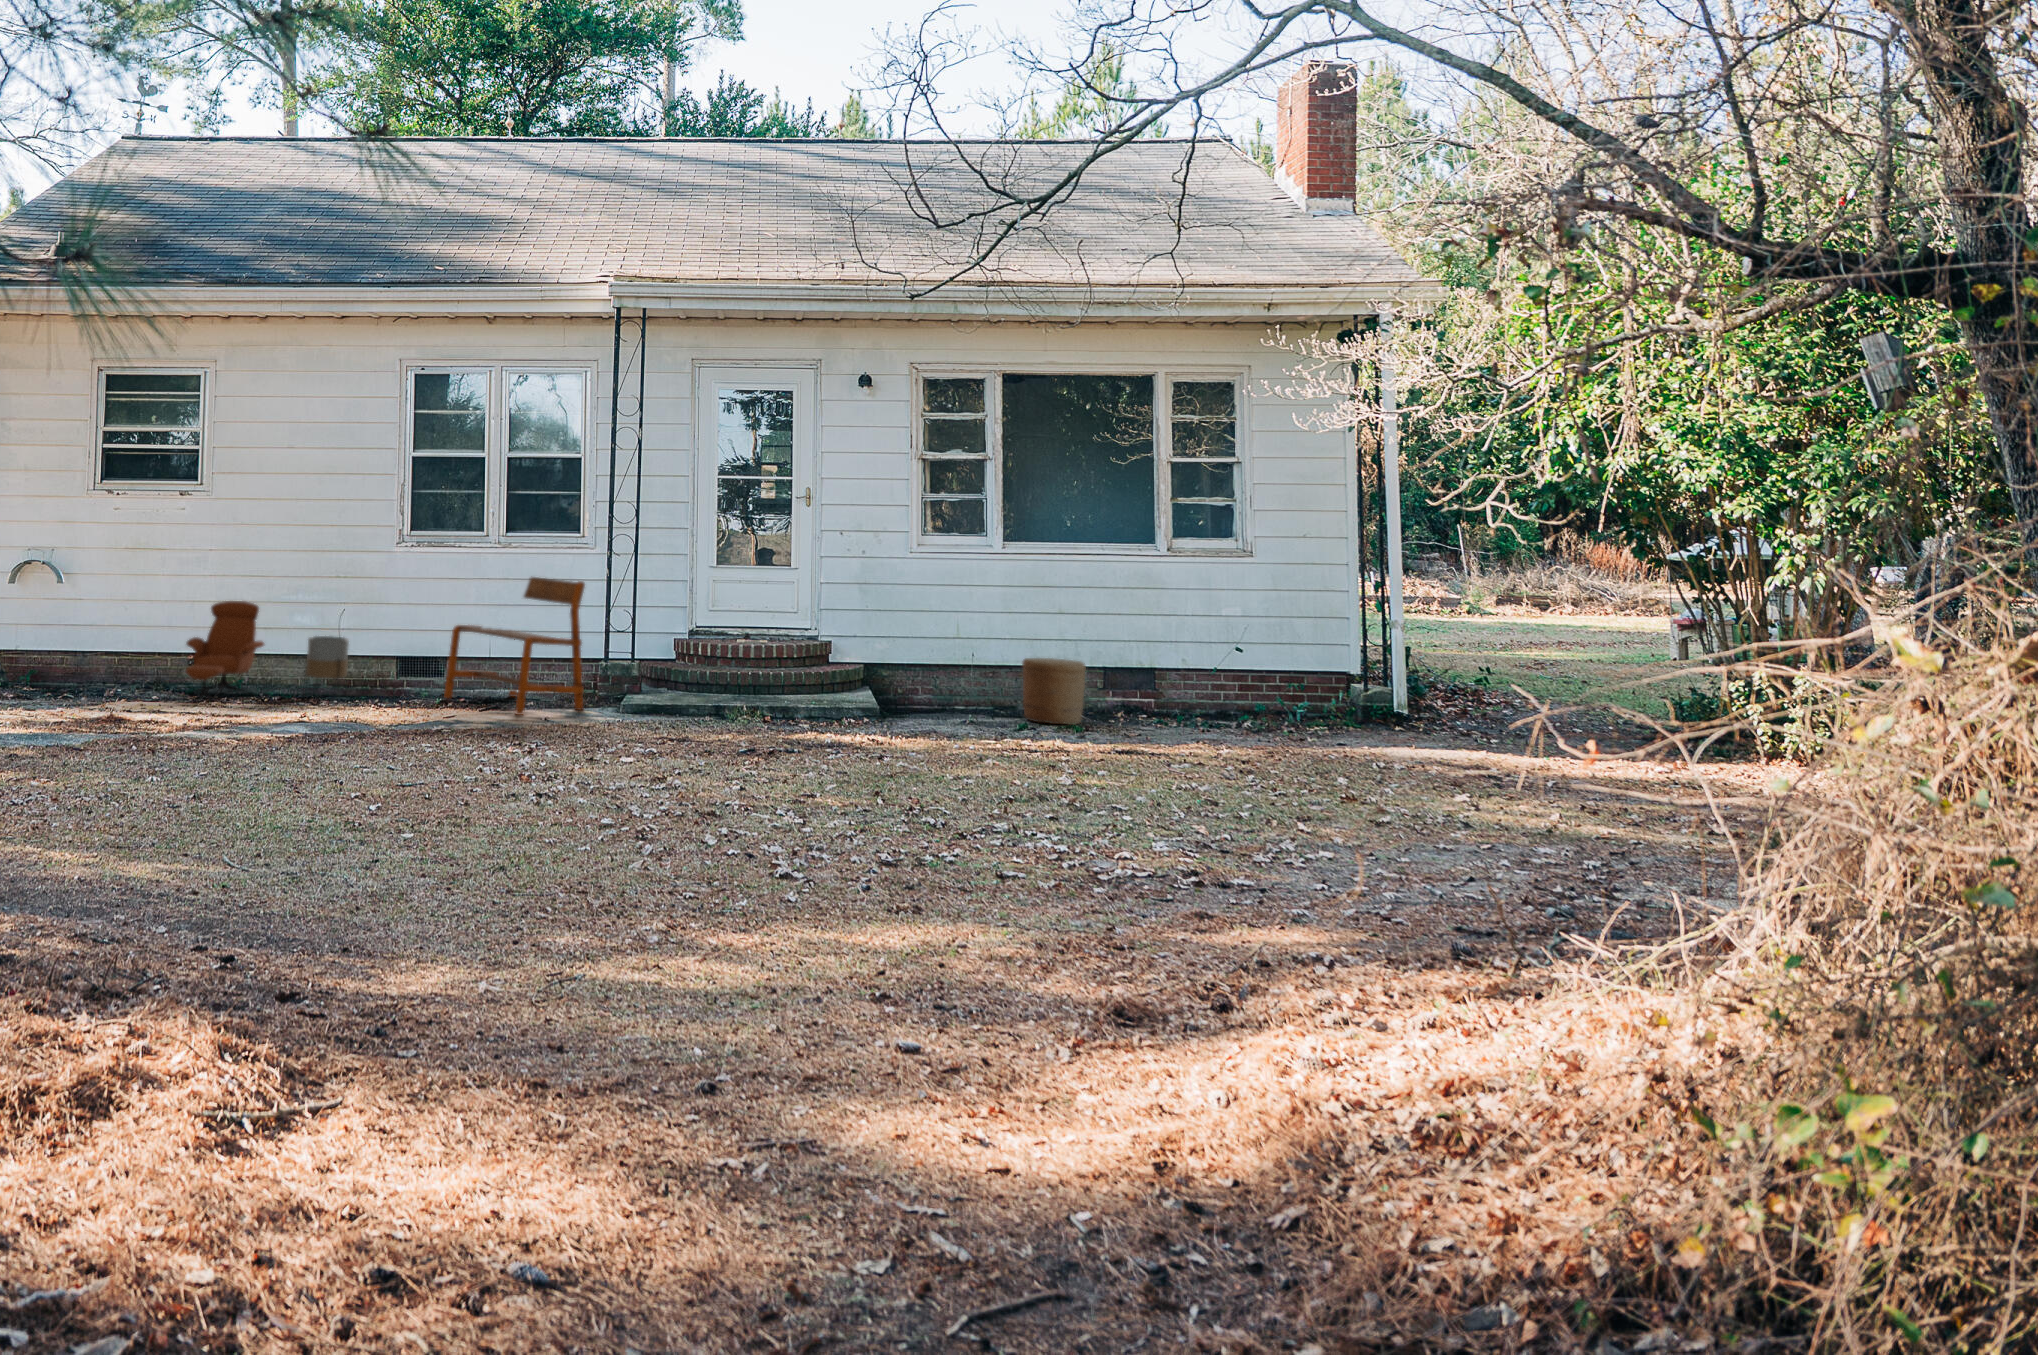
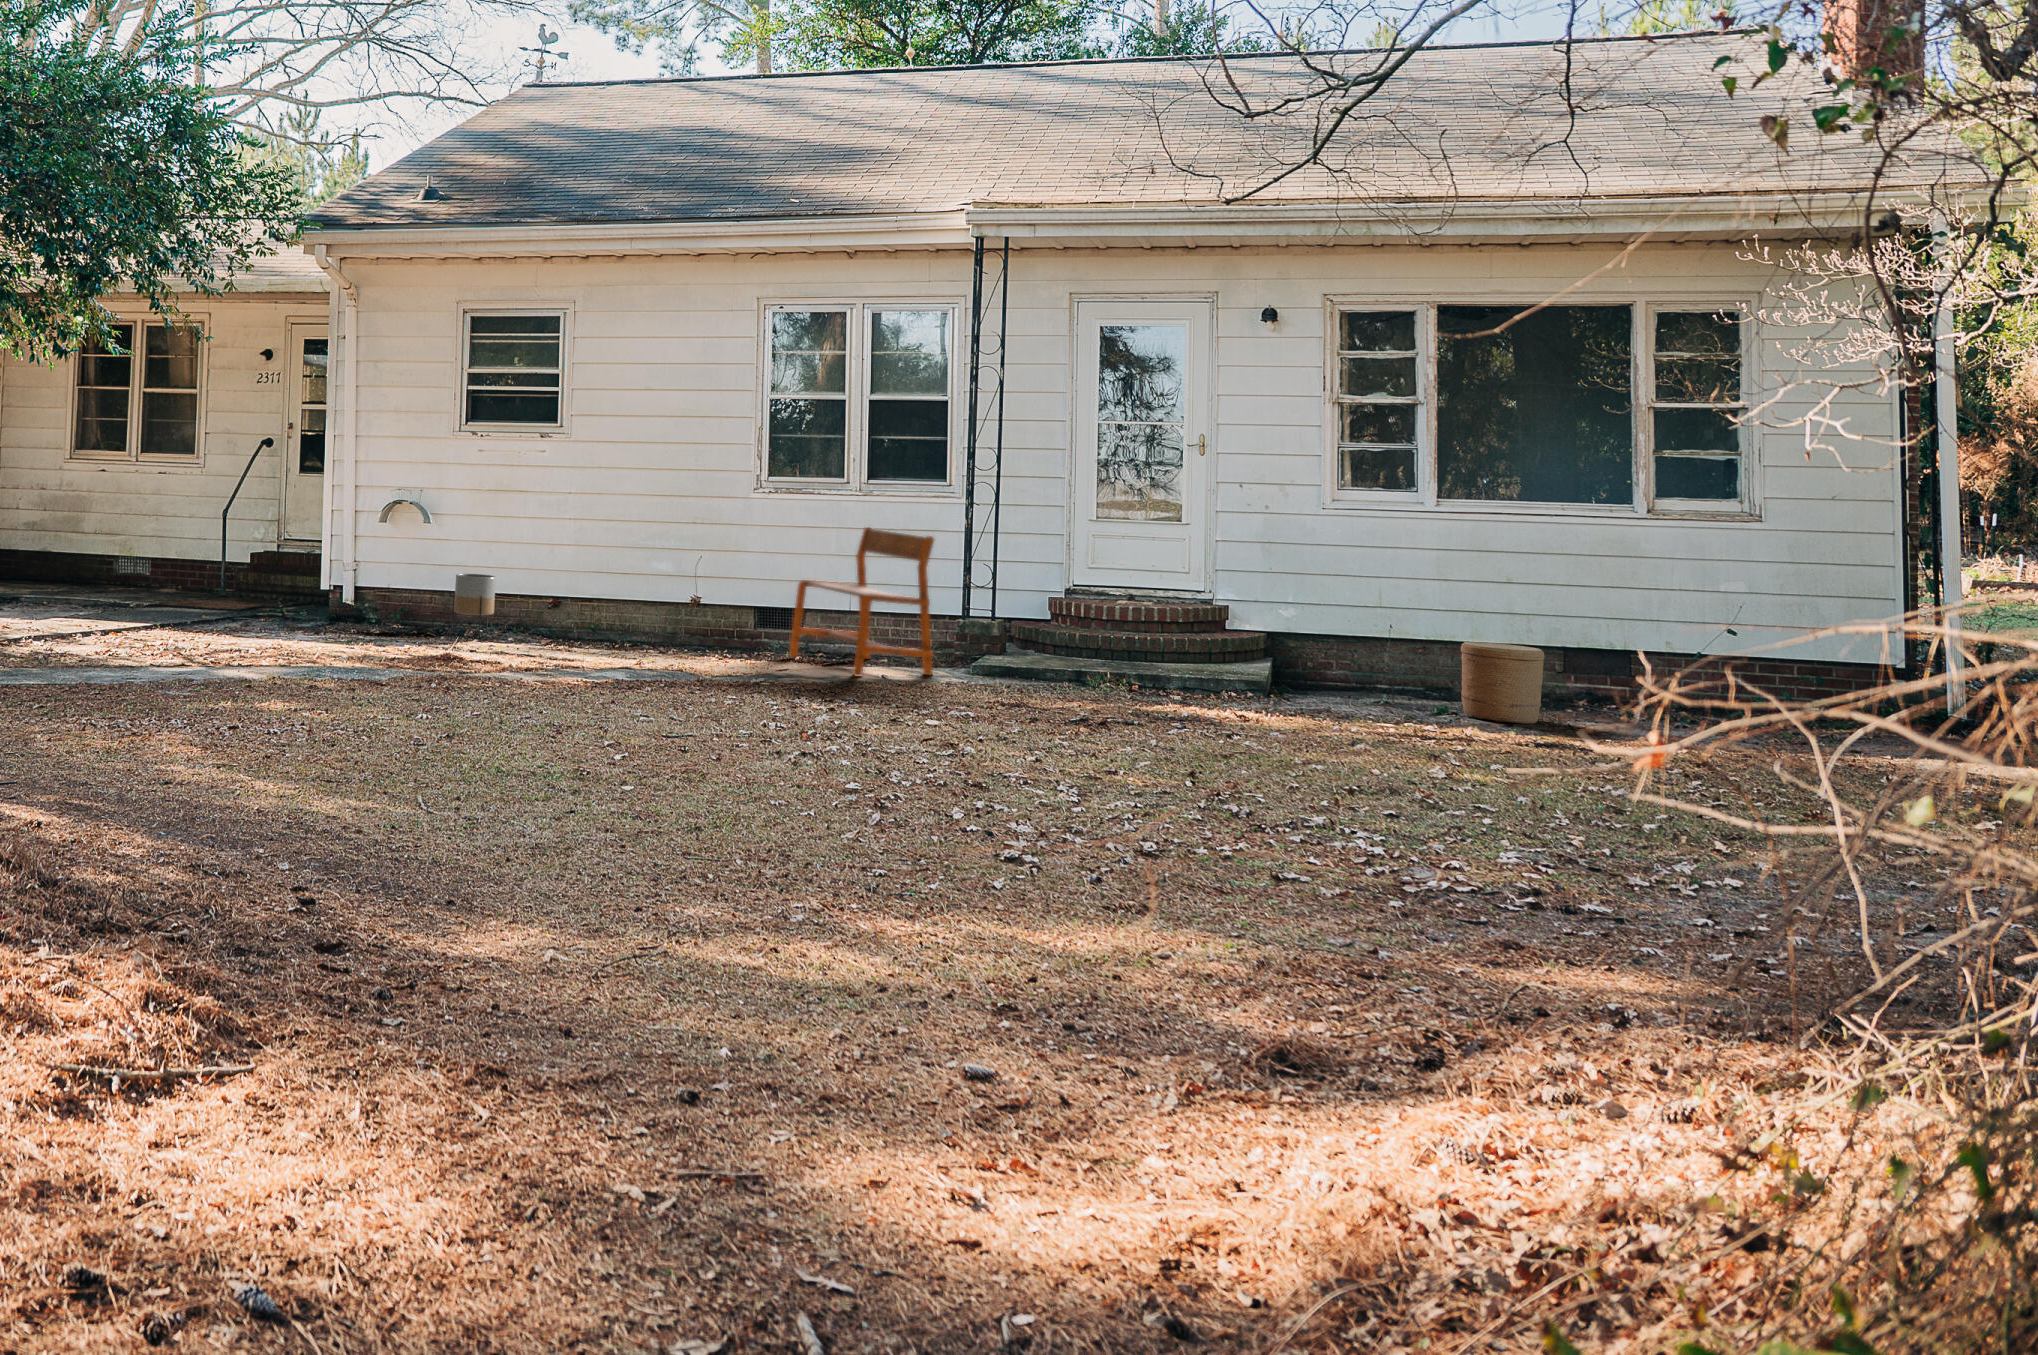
lounge chair: present [186,601,264,701] -> none [518,547,608,650]
planter: present [305,636,349,680] -> present [452,574,496,636]

